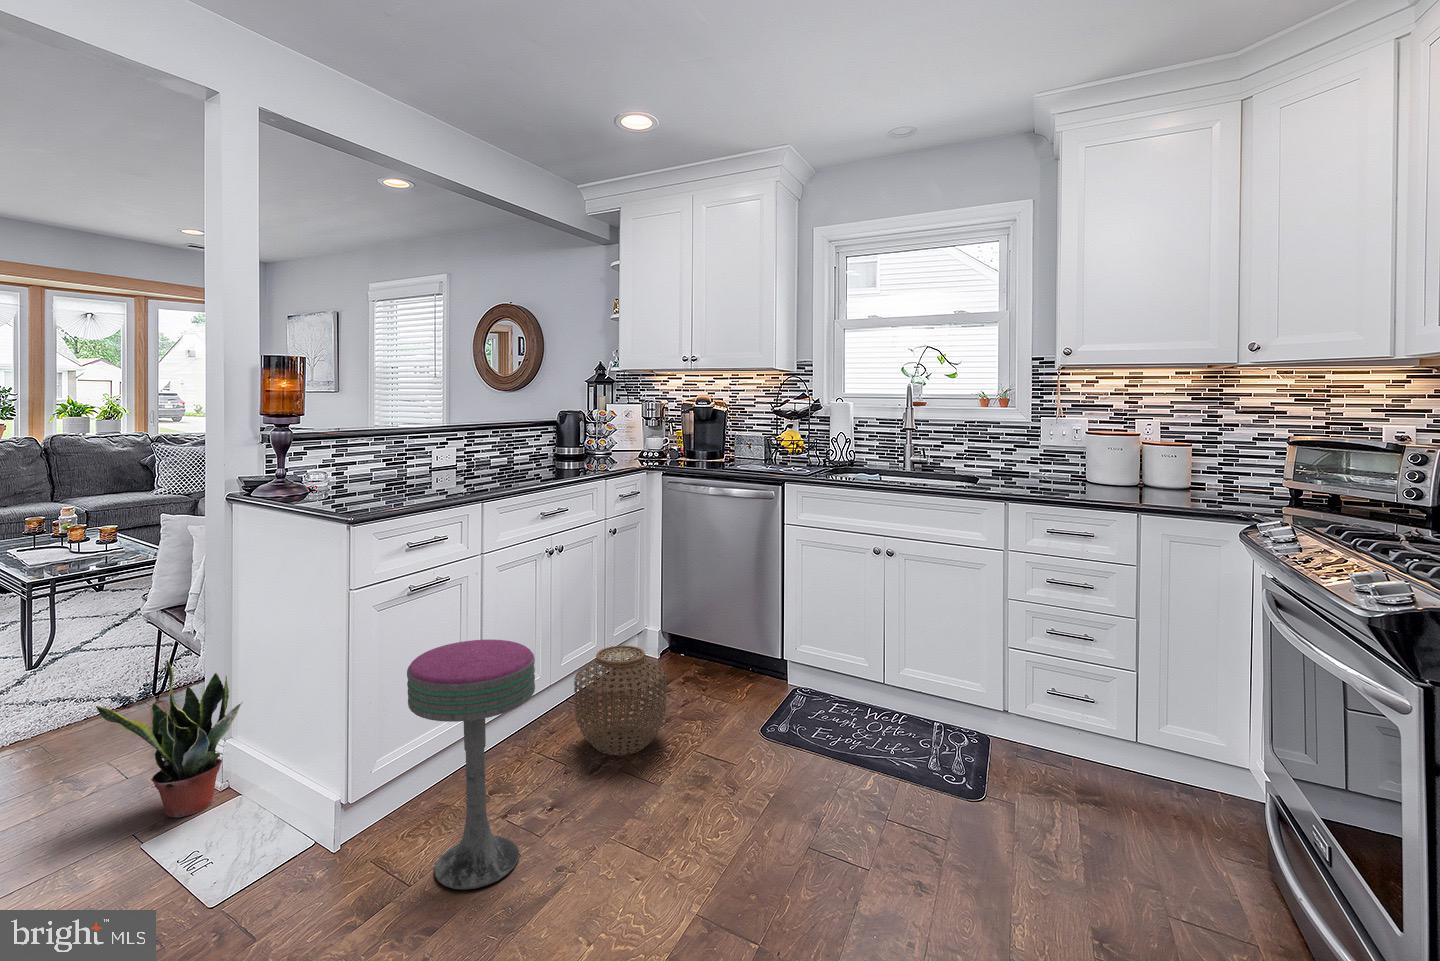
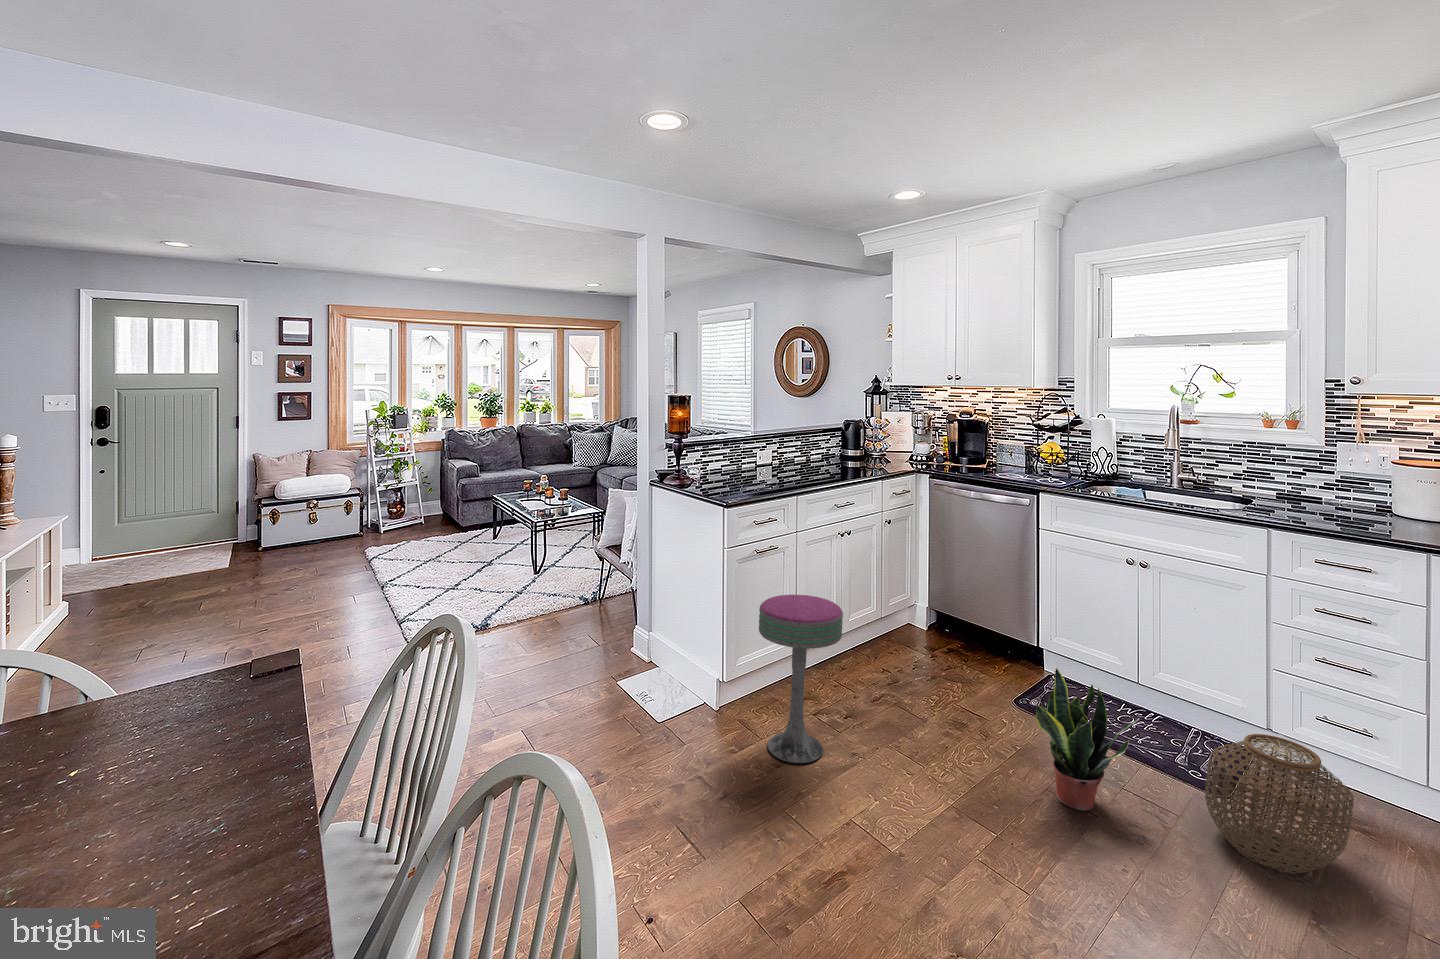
woven basket: present [574,645,666,755] -> present [1205,734,1354,873]
potted plant: present [96,660,242,817] -> present [1035,668,1139,811]

